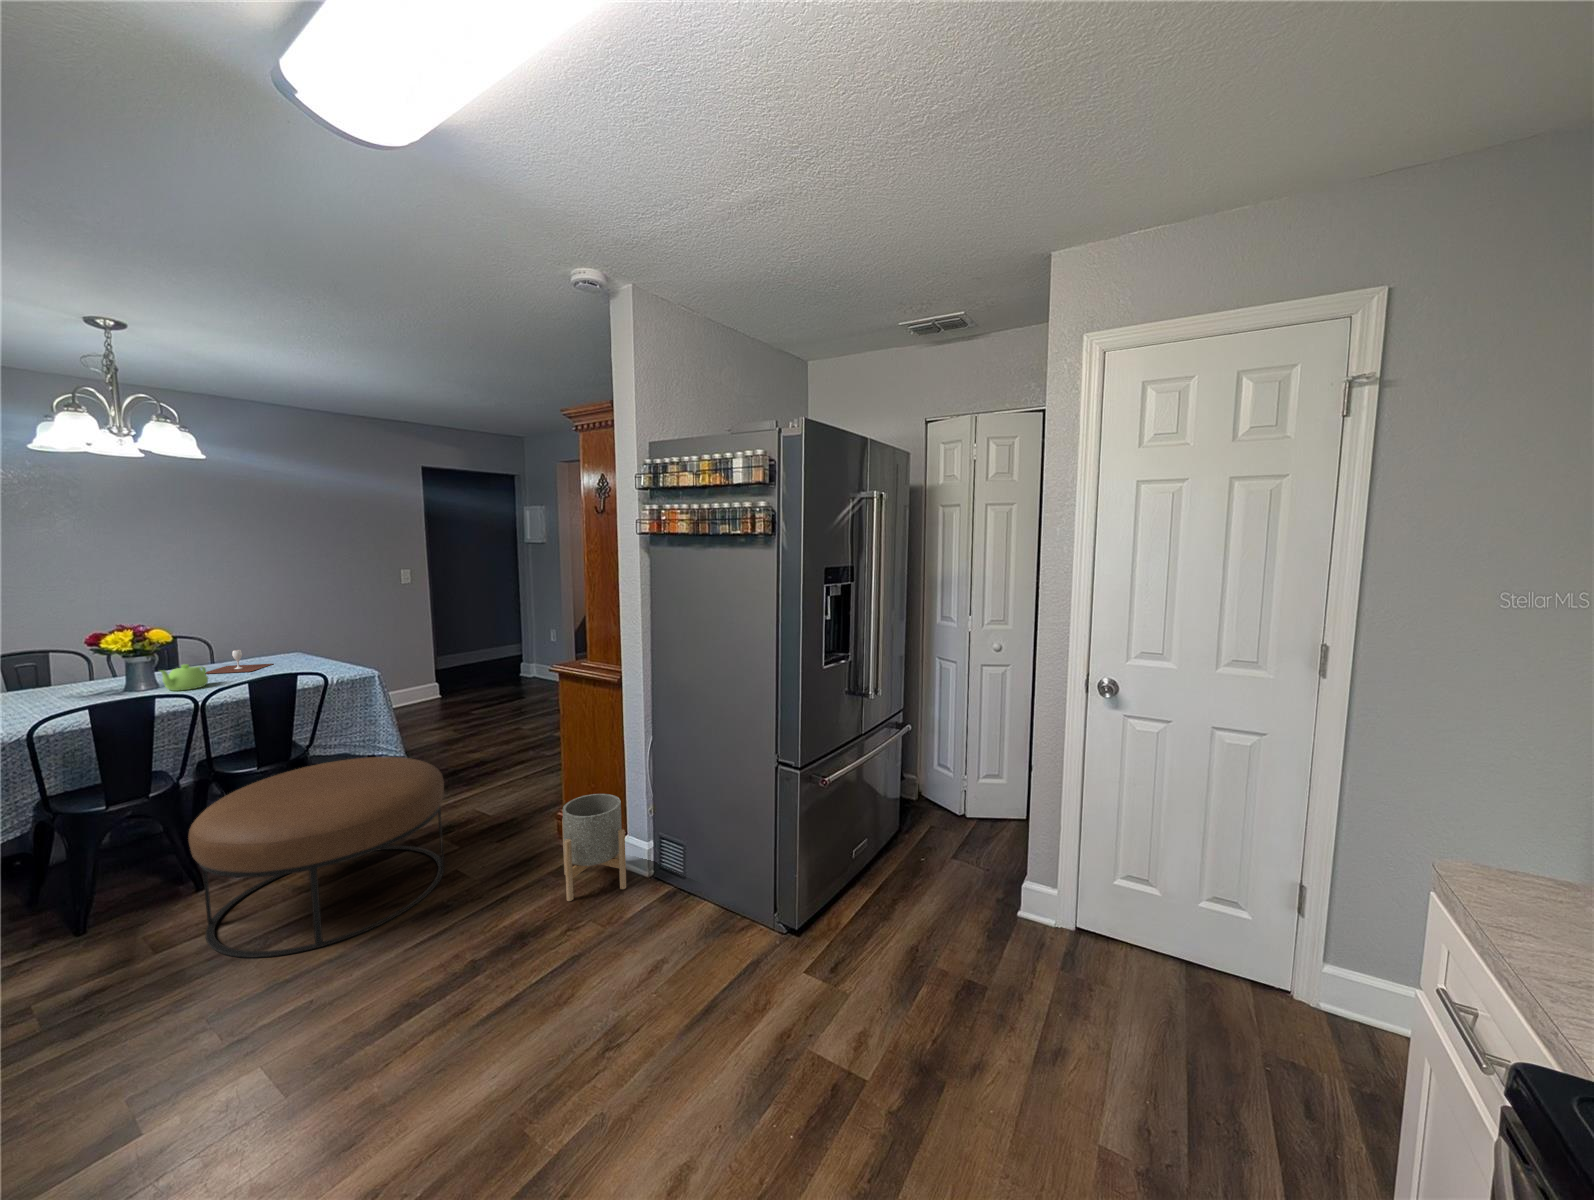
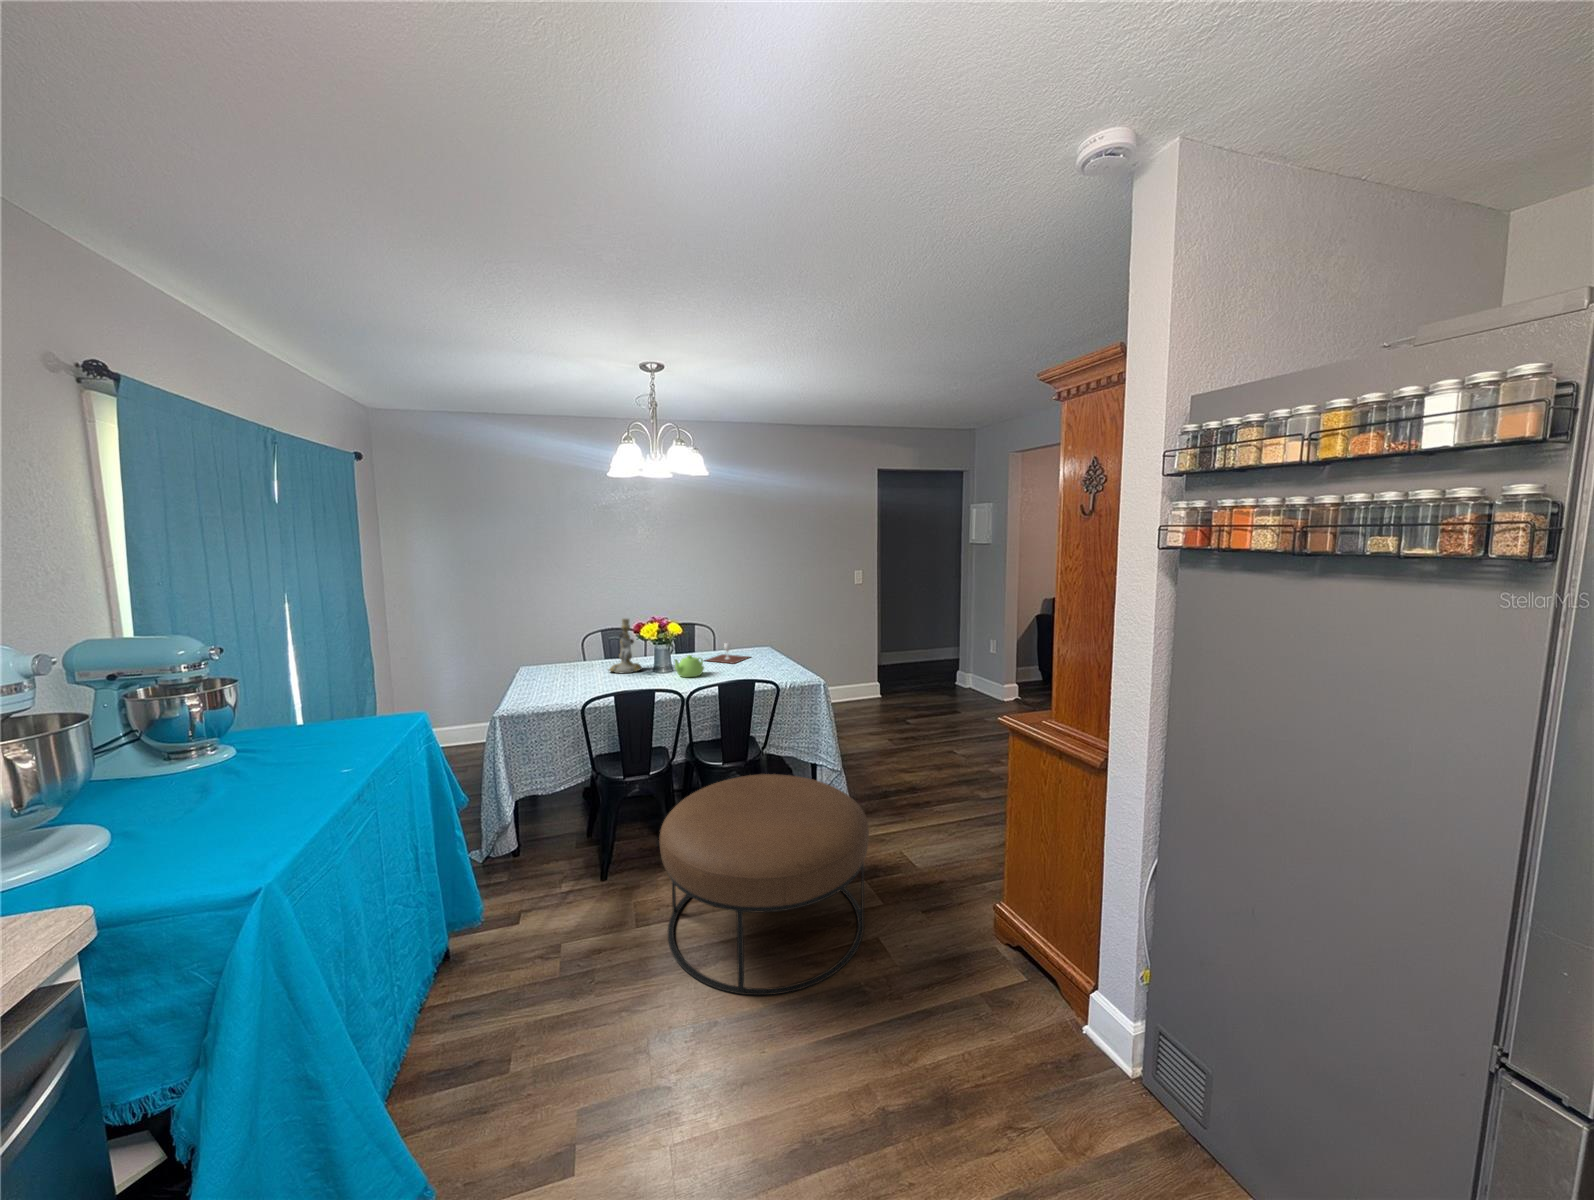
candlestick: none [30,629,99,700] -> present [609,618,642,673]
planter: present [562,794,626,901] -> none [1001,917,1100,1094]

